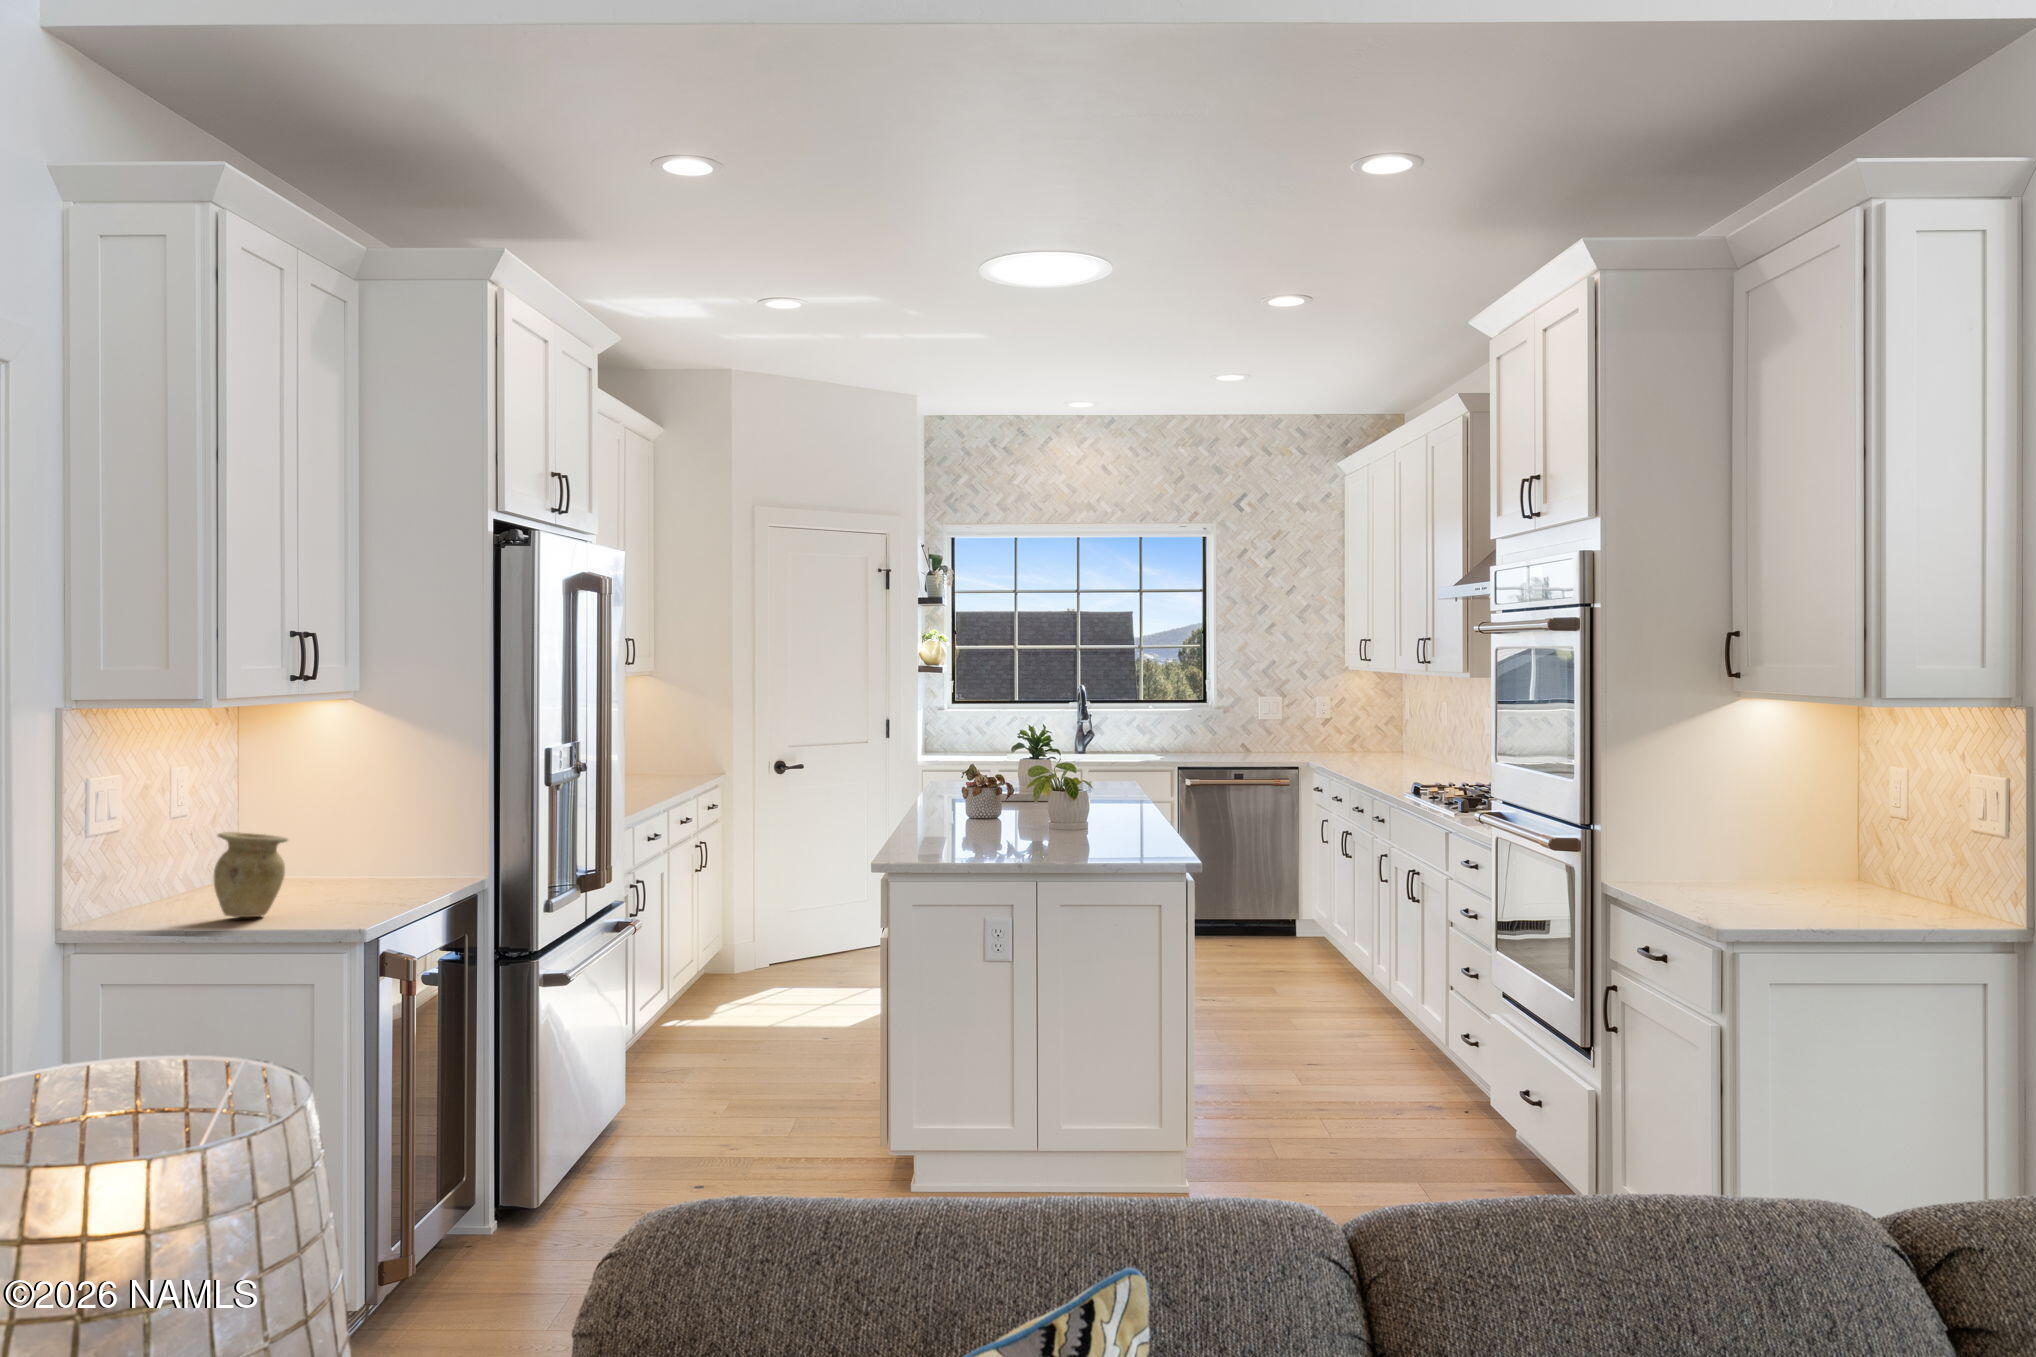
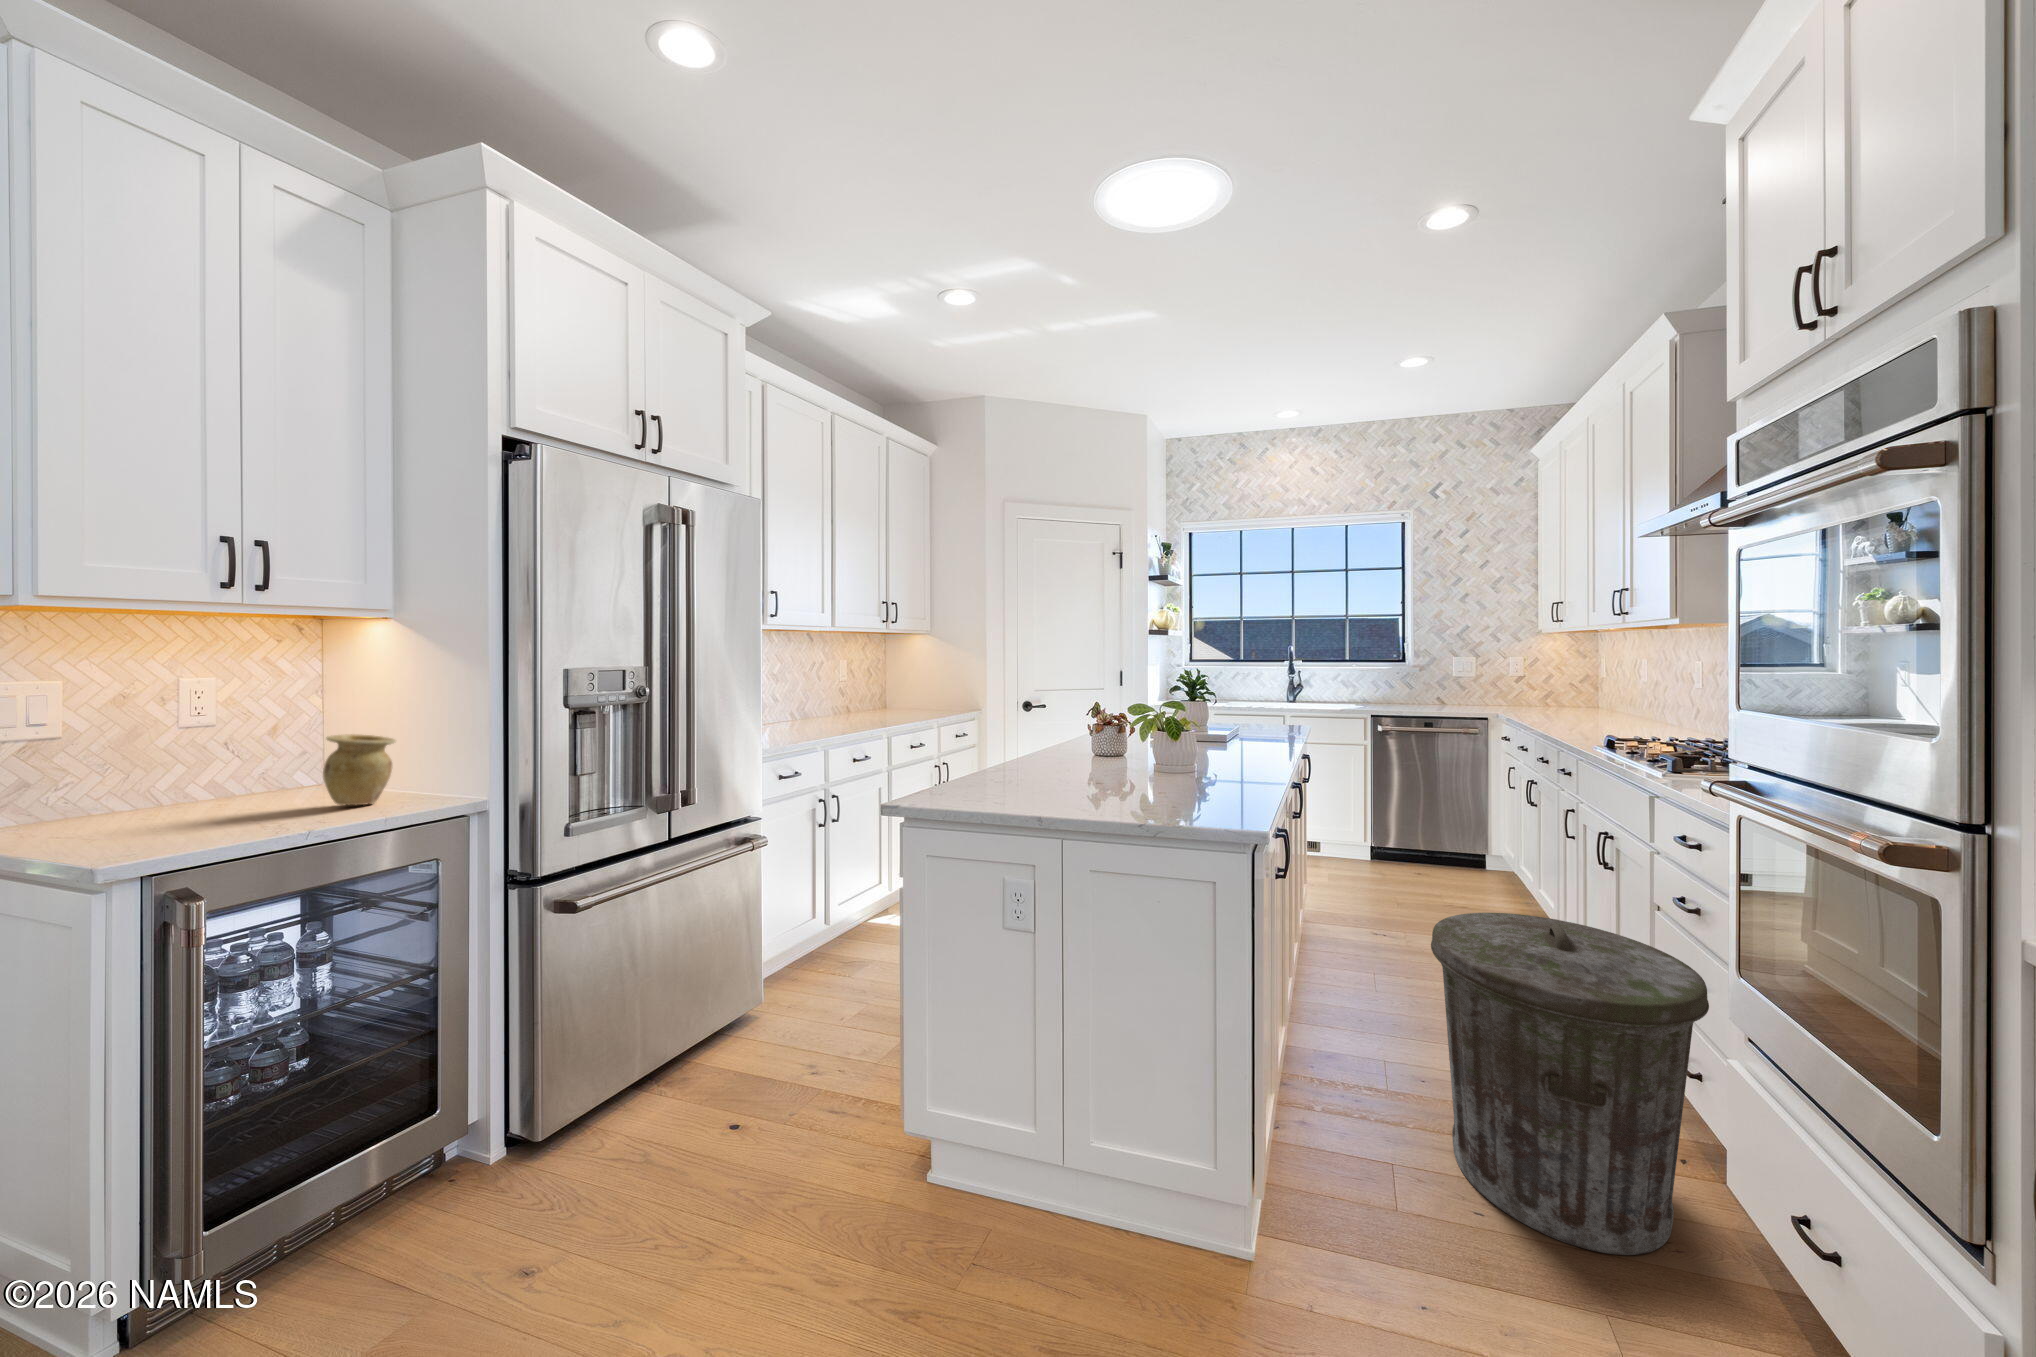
trash can: none [1309,934,1485,1163] -> present [1431,913,1709,1255]

